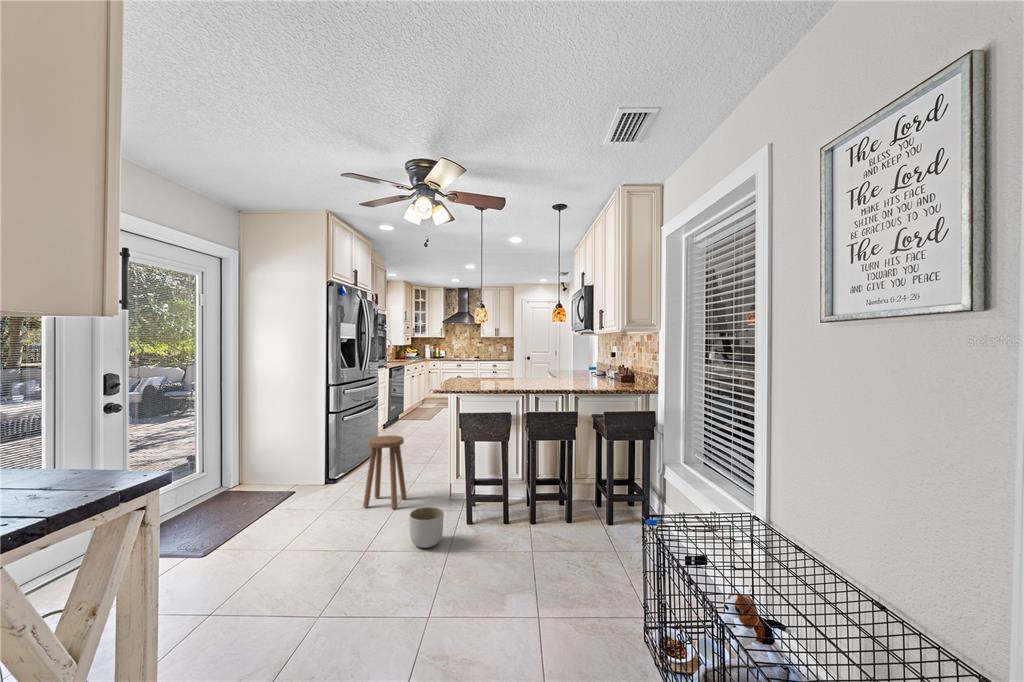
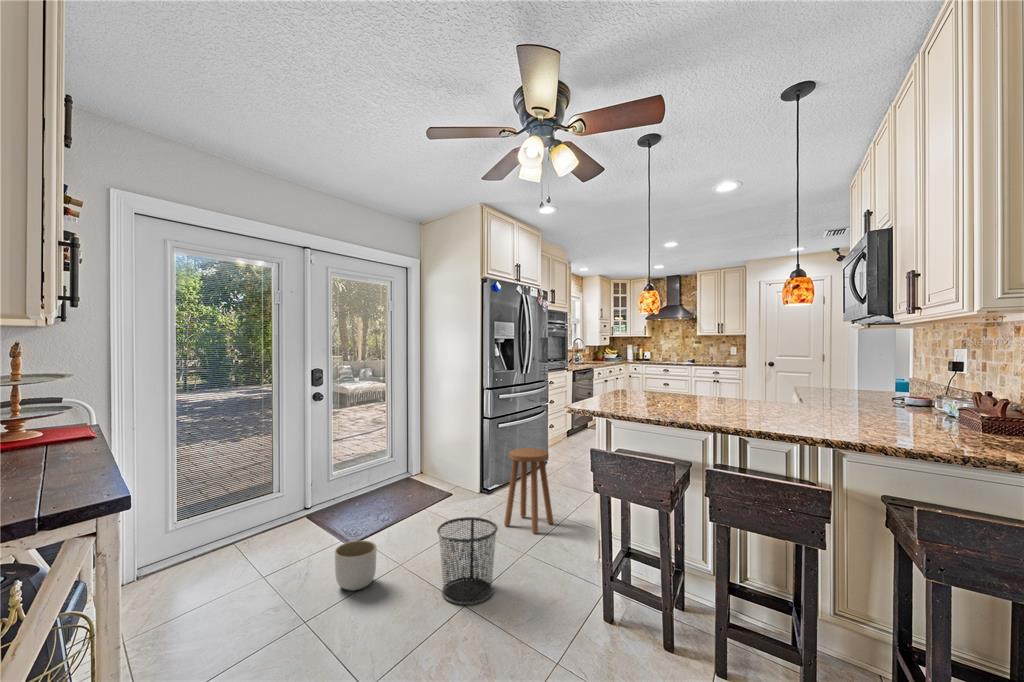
trash can: none [329,500,387,580] -> present [437,517,498,605]
planter: present [410,507,444,548] -> present [335,540,377,591]

